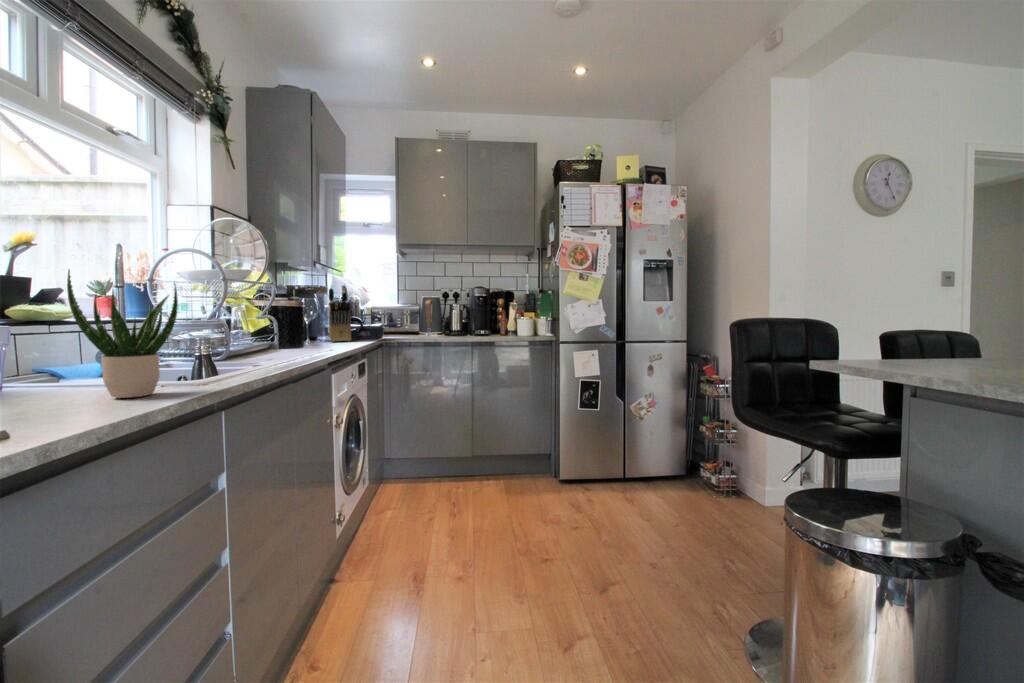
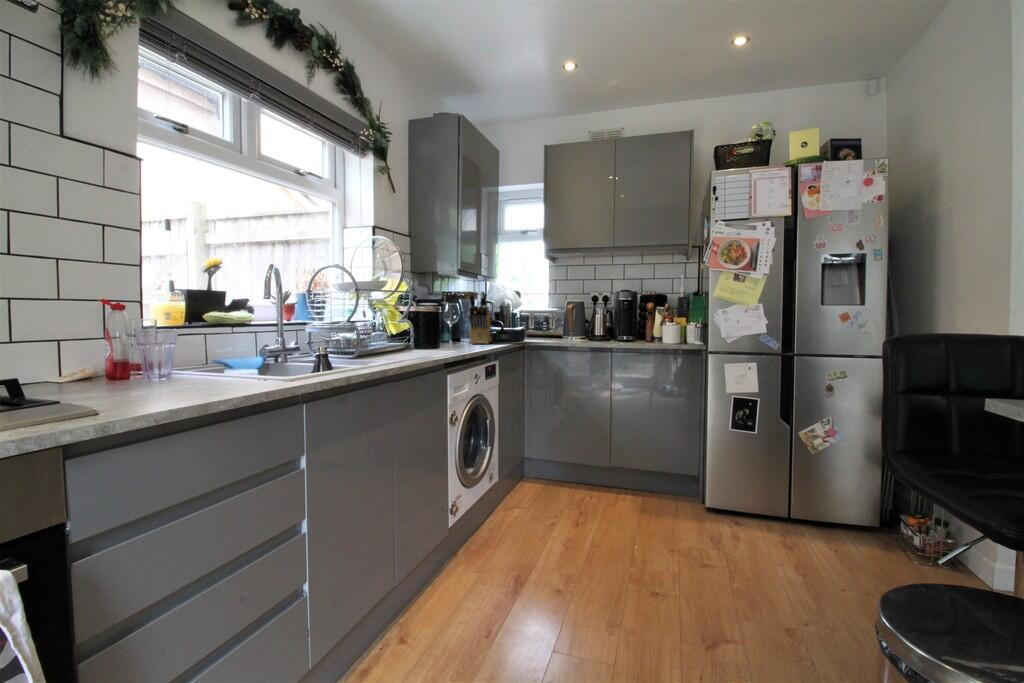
potted plant: present [67,270,178,398] -> none [188,282,268,388]

